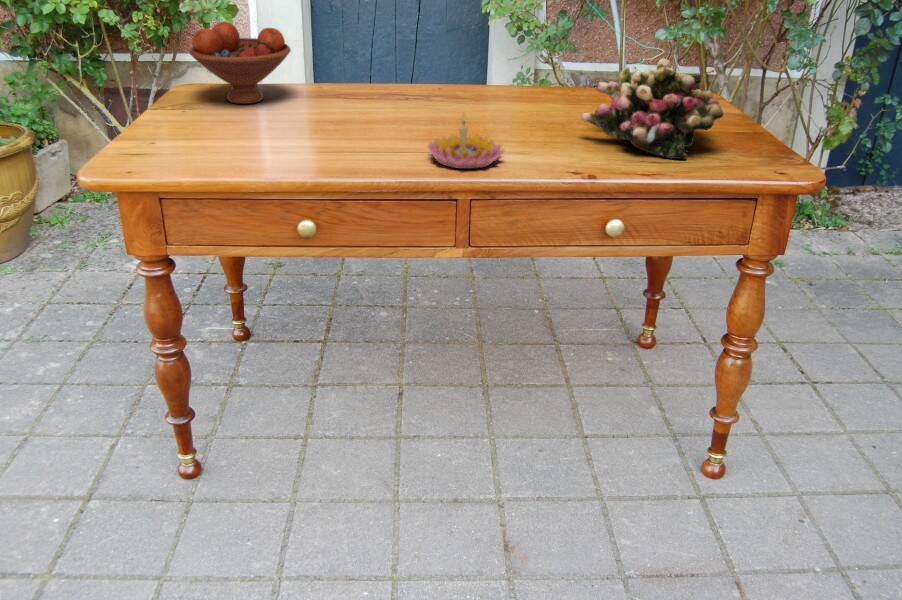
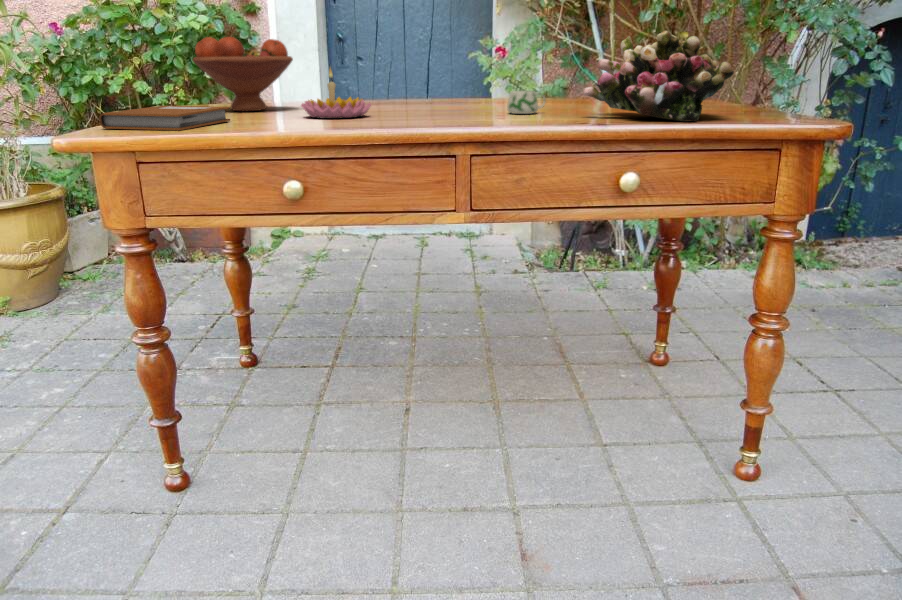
mug: none [507,99,545,126] -> present [507,91,546,114]
candle holder: present [428,113,504,169] -> present [301,69,371,119]
notebook: none [120,121,238,169] -> present [99,106,230,130]

